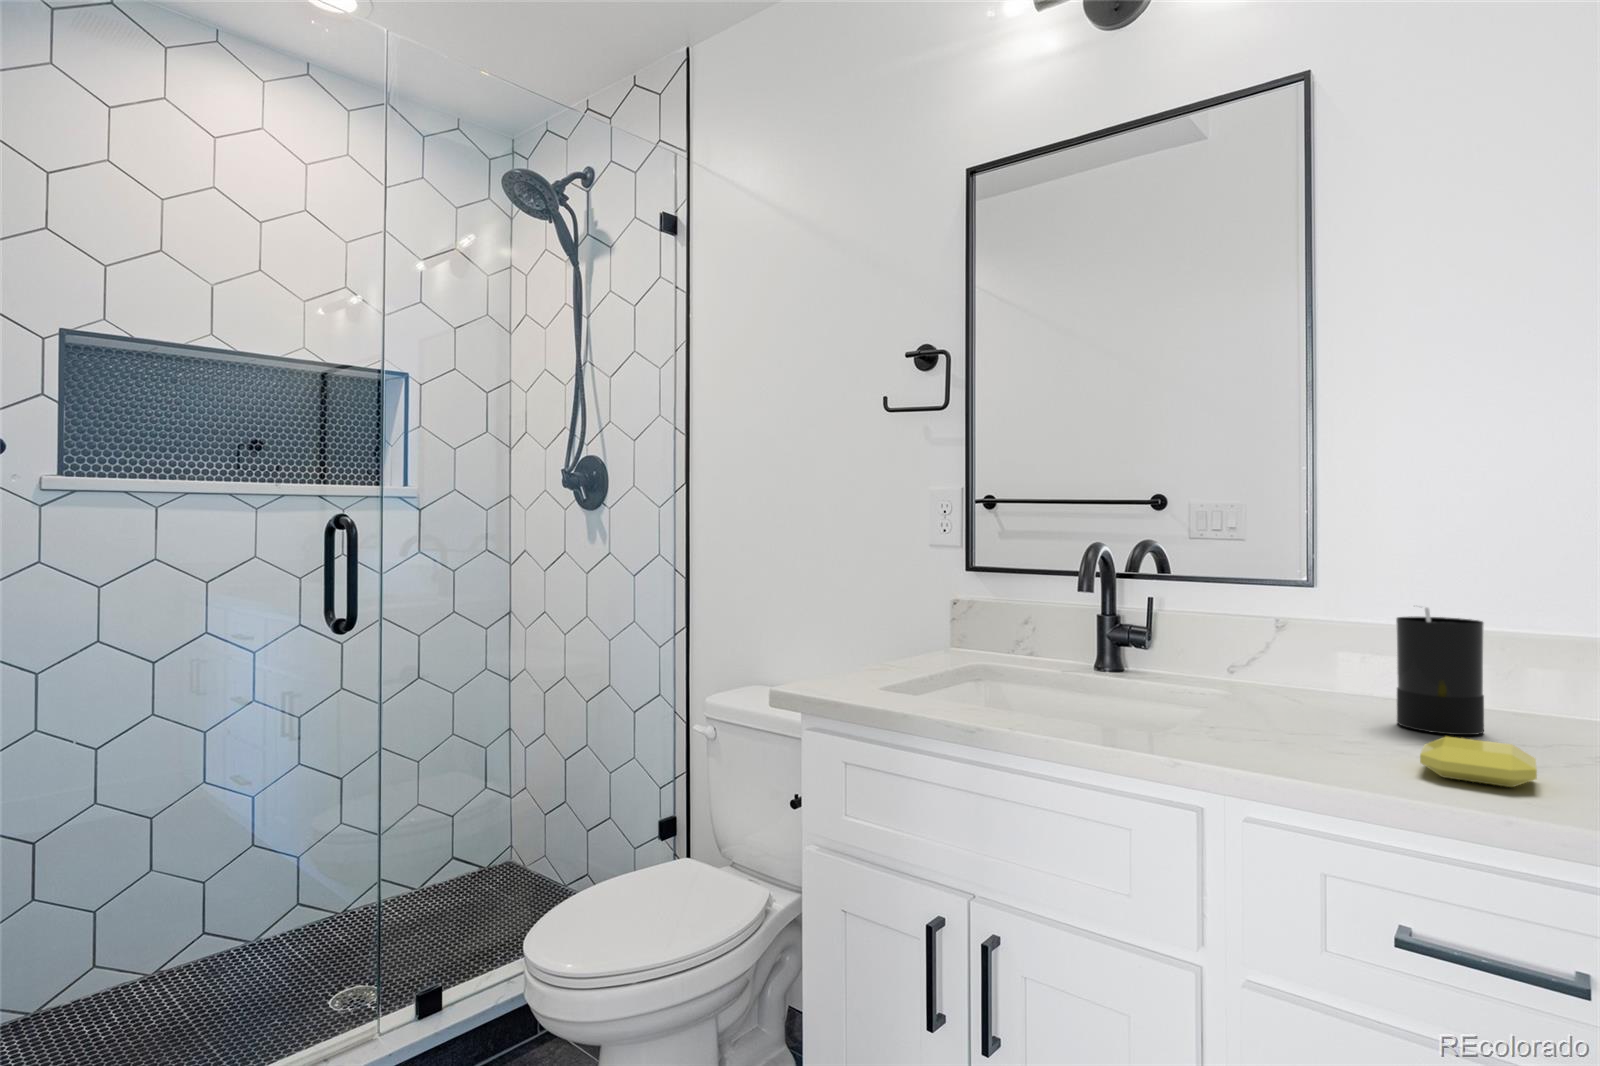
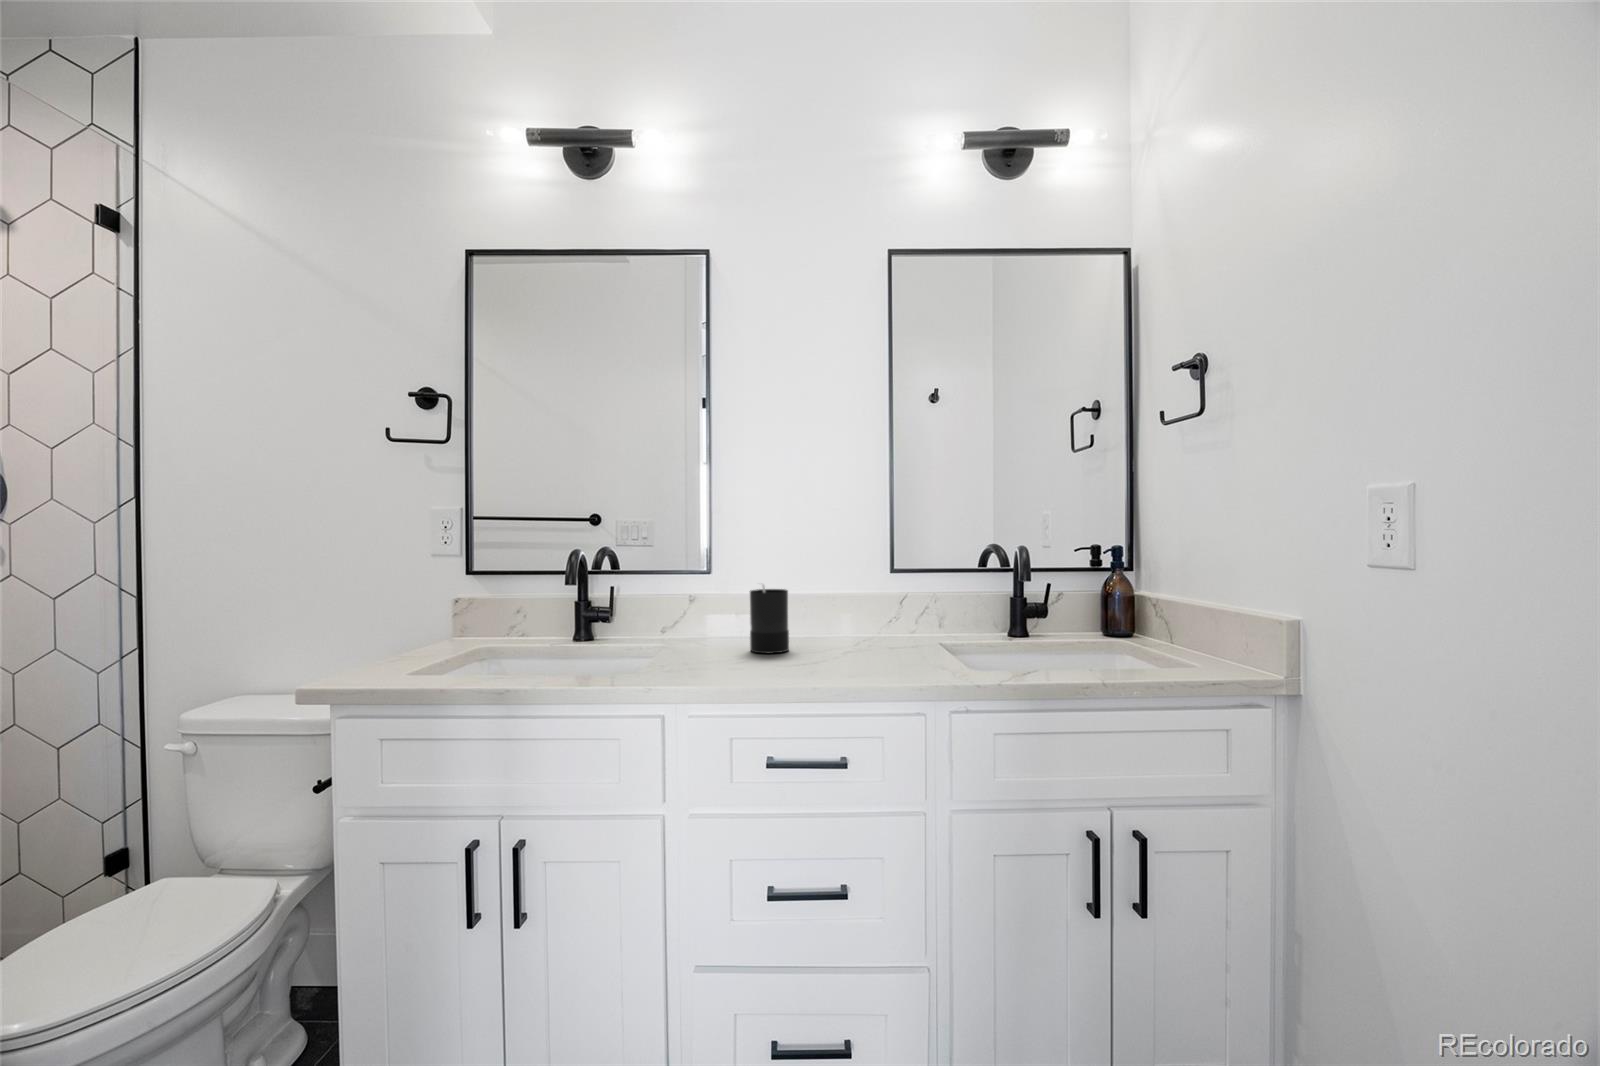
soap bar: present [1420,736,1537,787] -> none [764,654,812,677]

